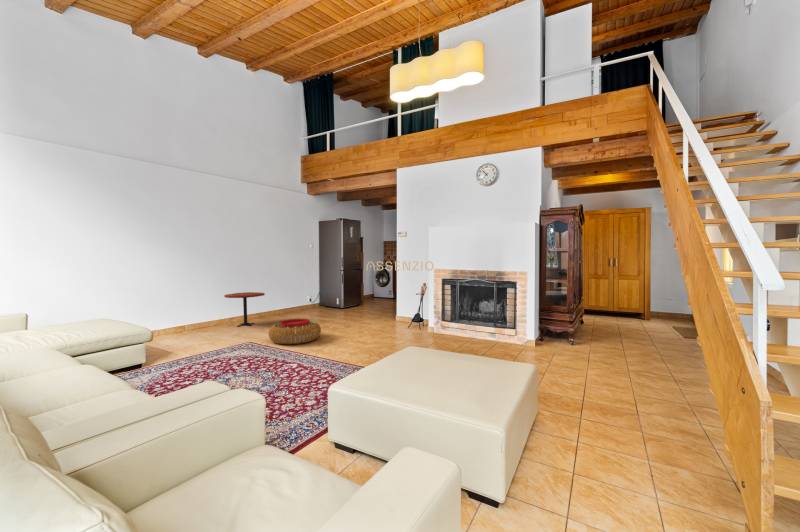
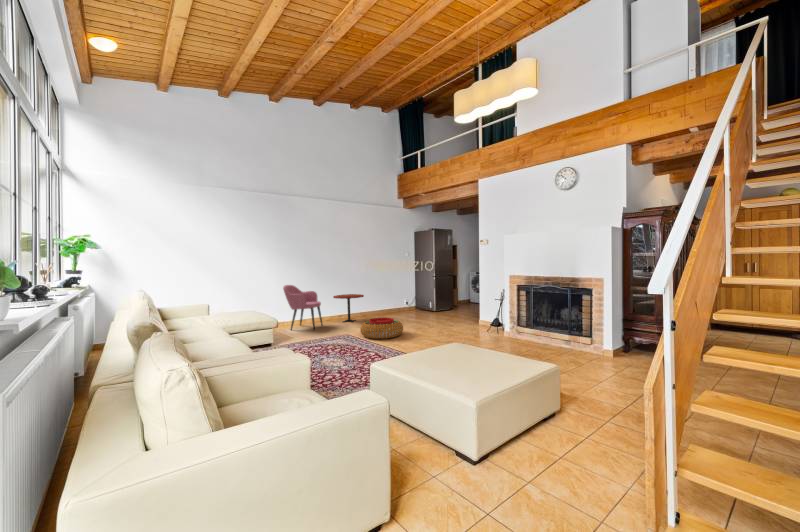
armchair: none [155,282,212,341] -> present [283,285,323,330]

